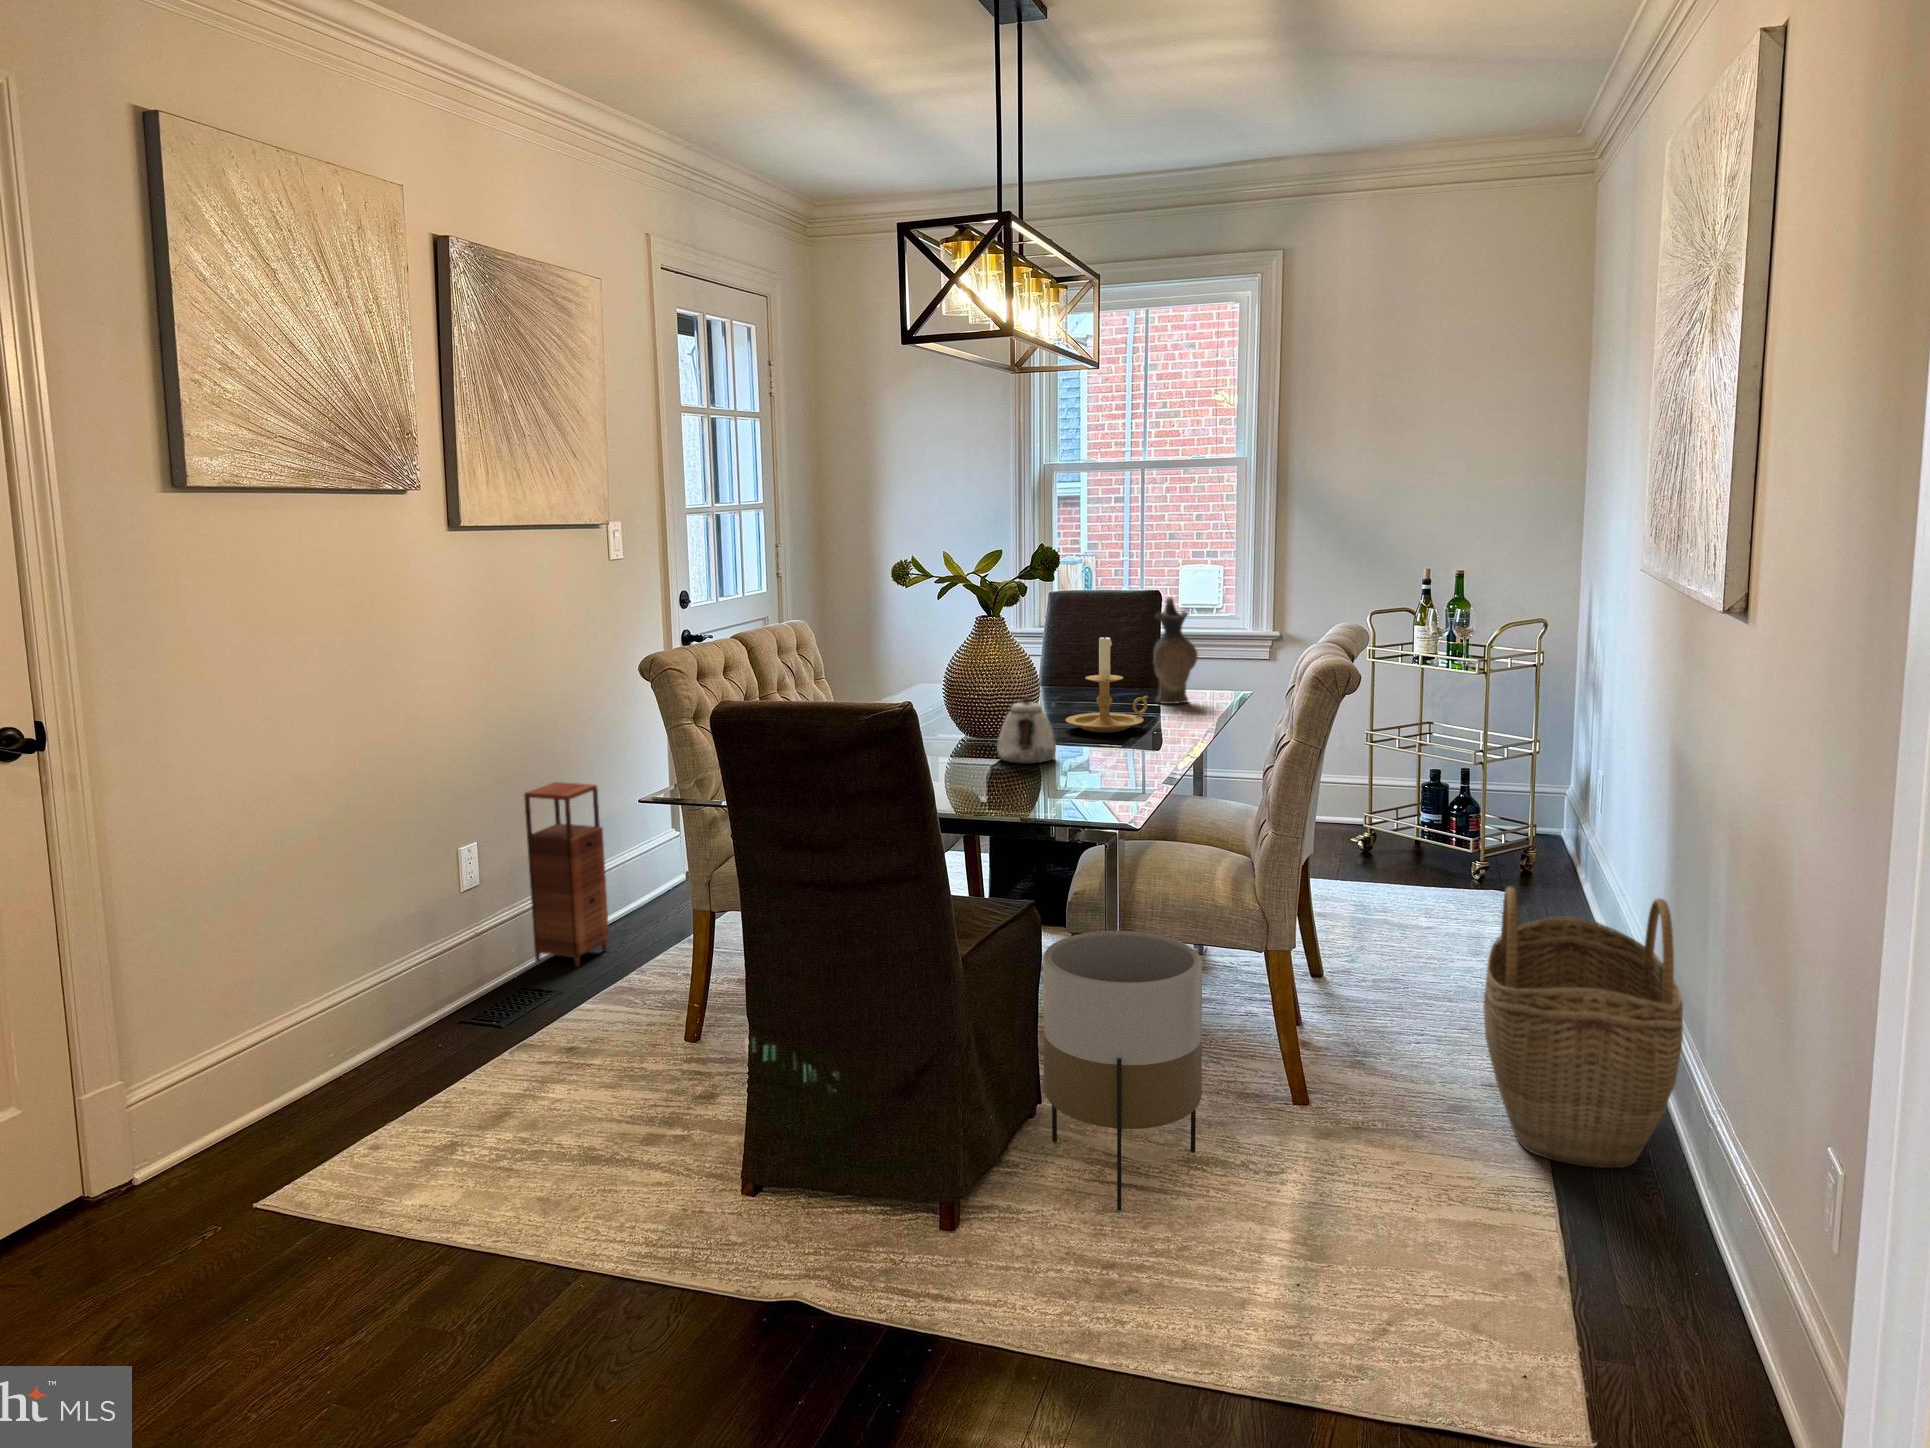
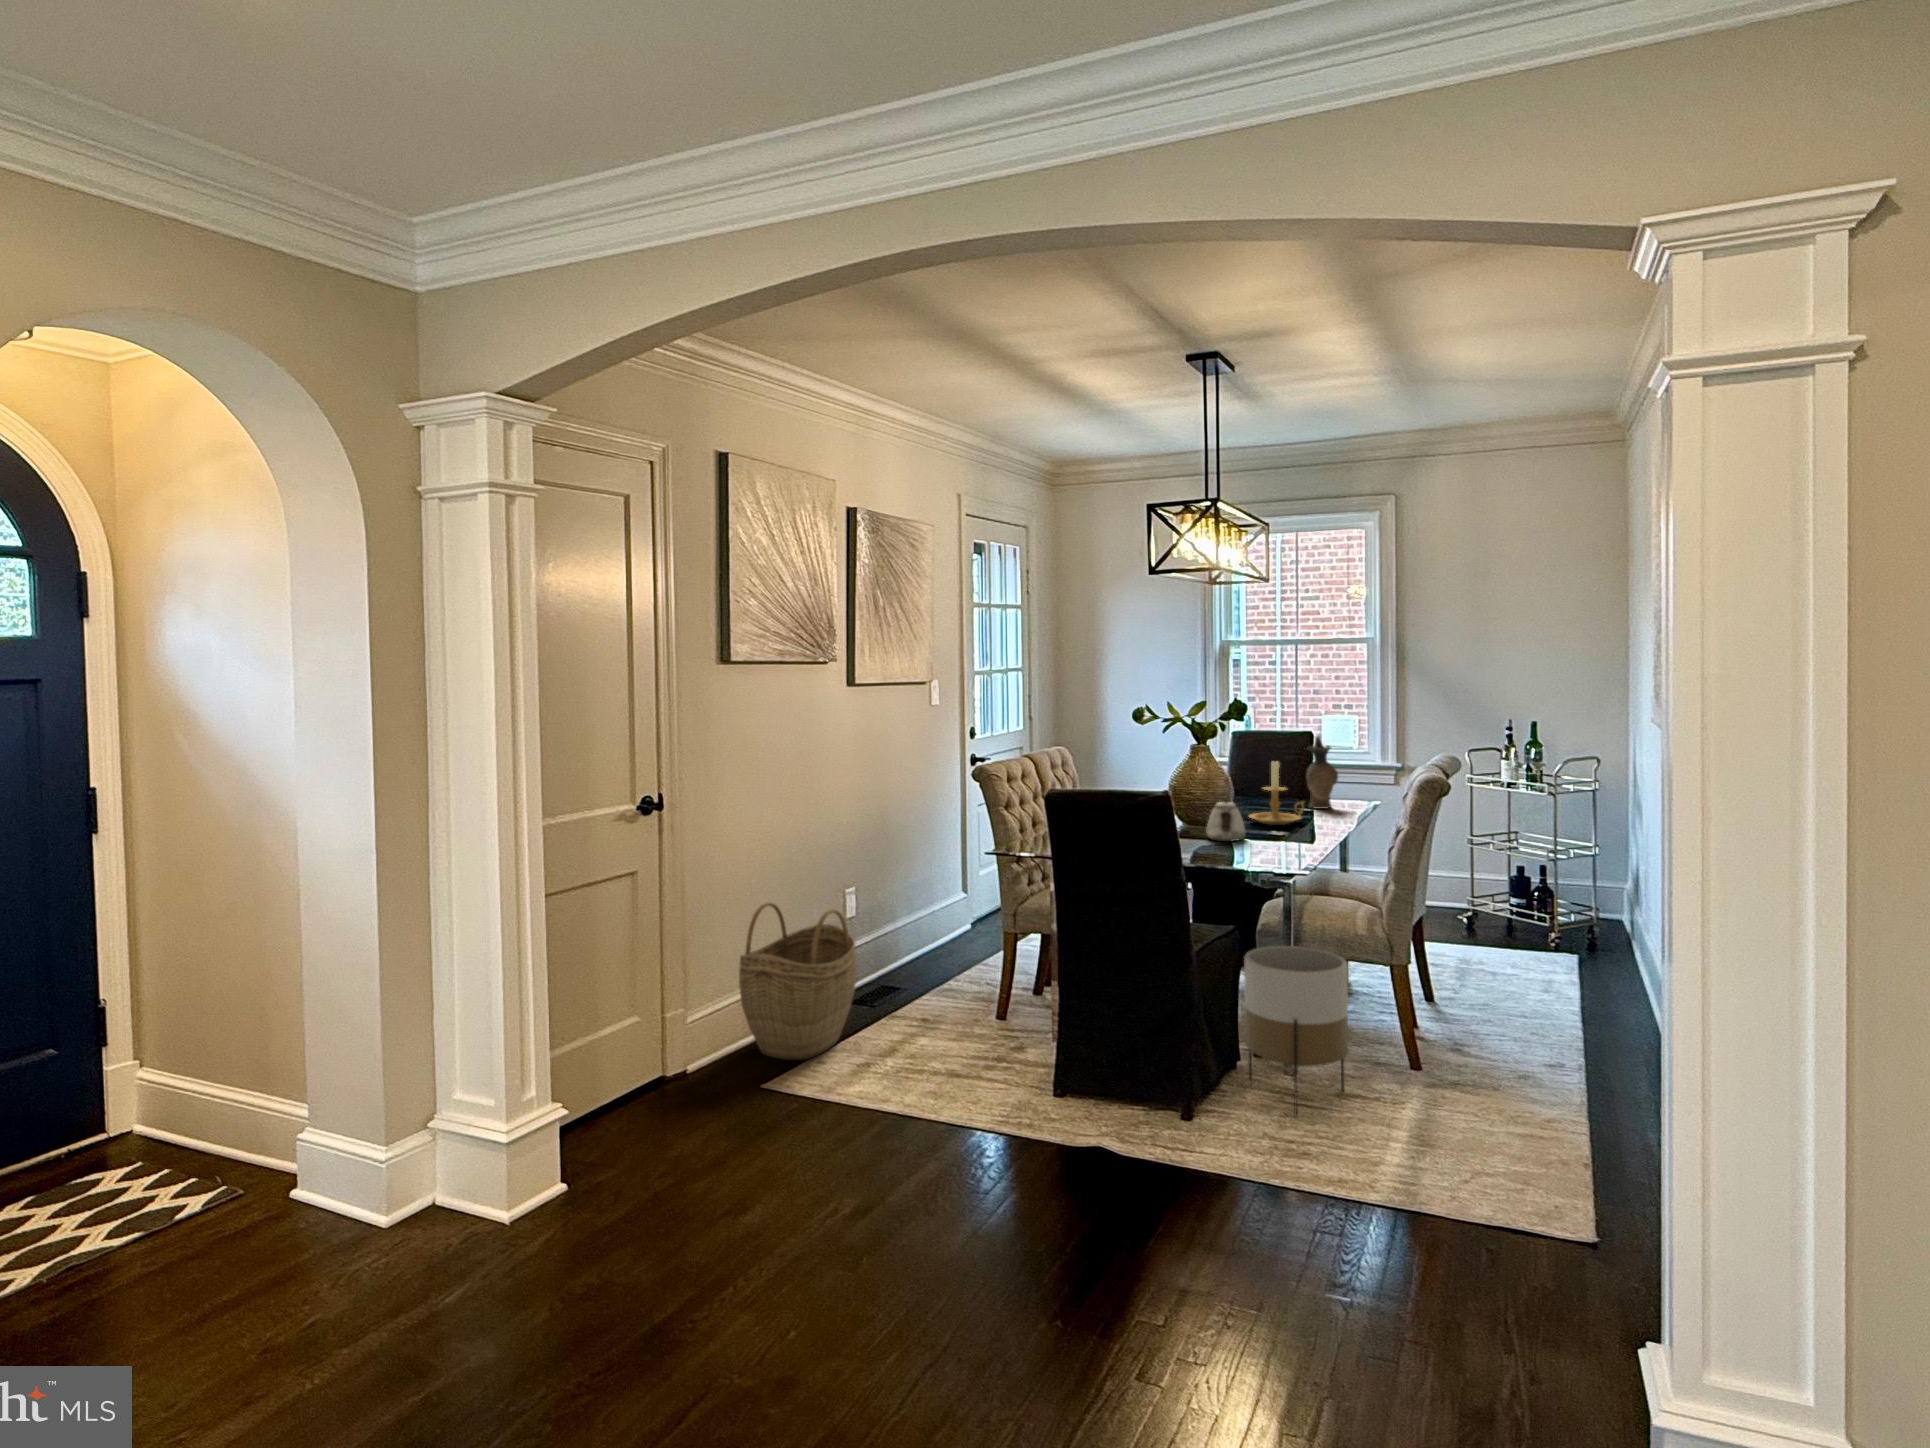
storage cabinet: present [524,782,609,967] -> none [881,850,930,974]
woven basket: present [1483,887,1683,1168] -> present [739,902,856,1060]

